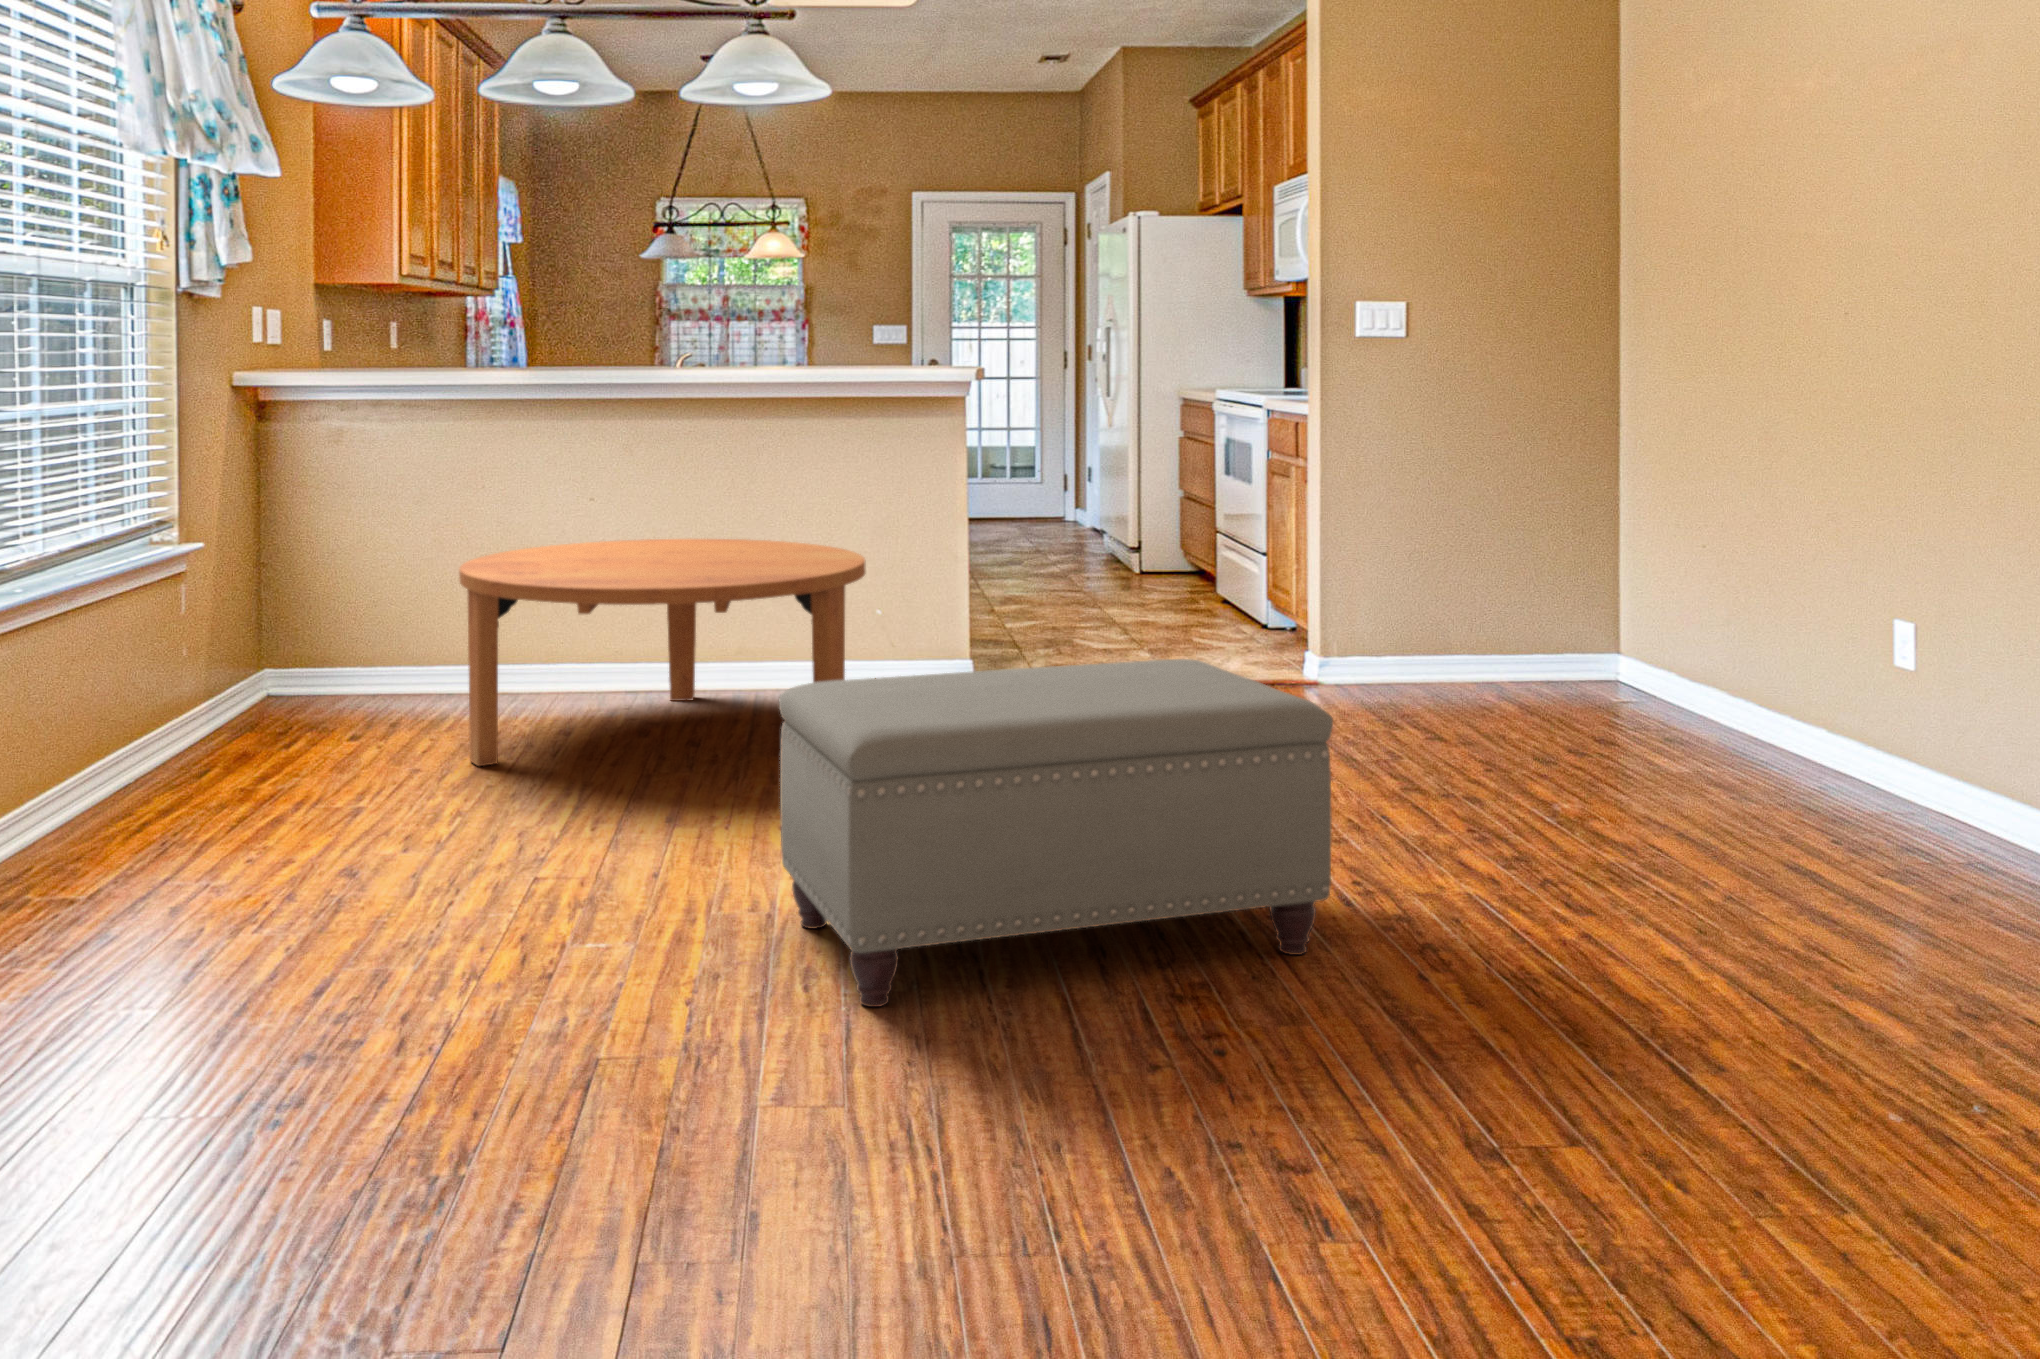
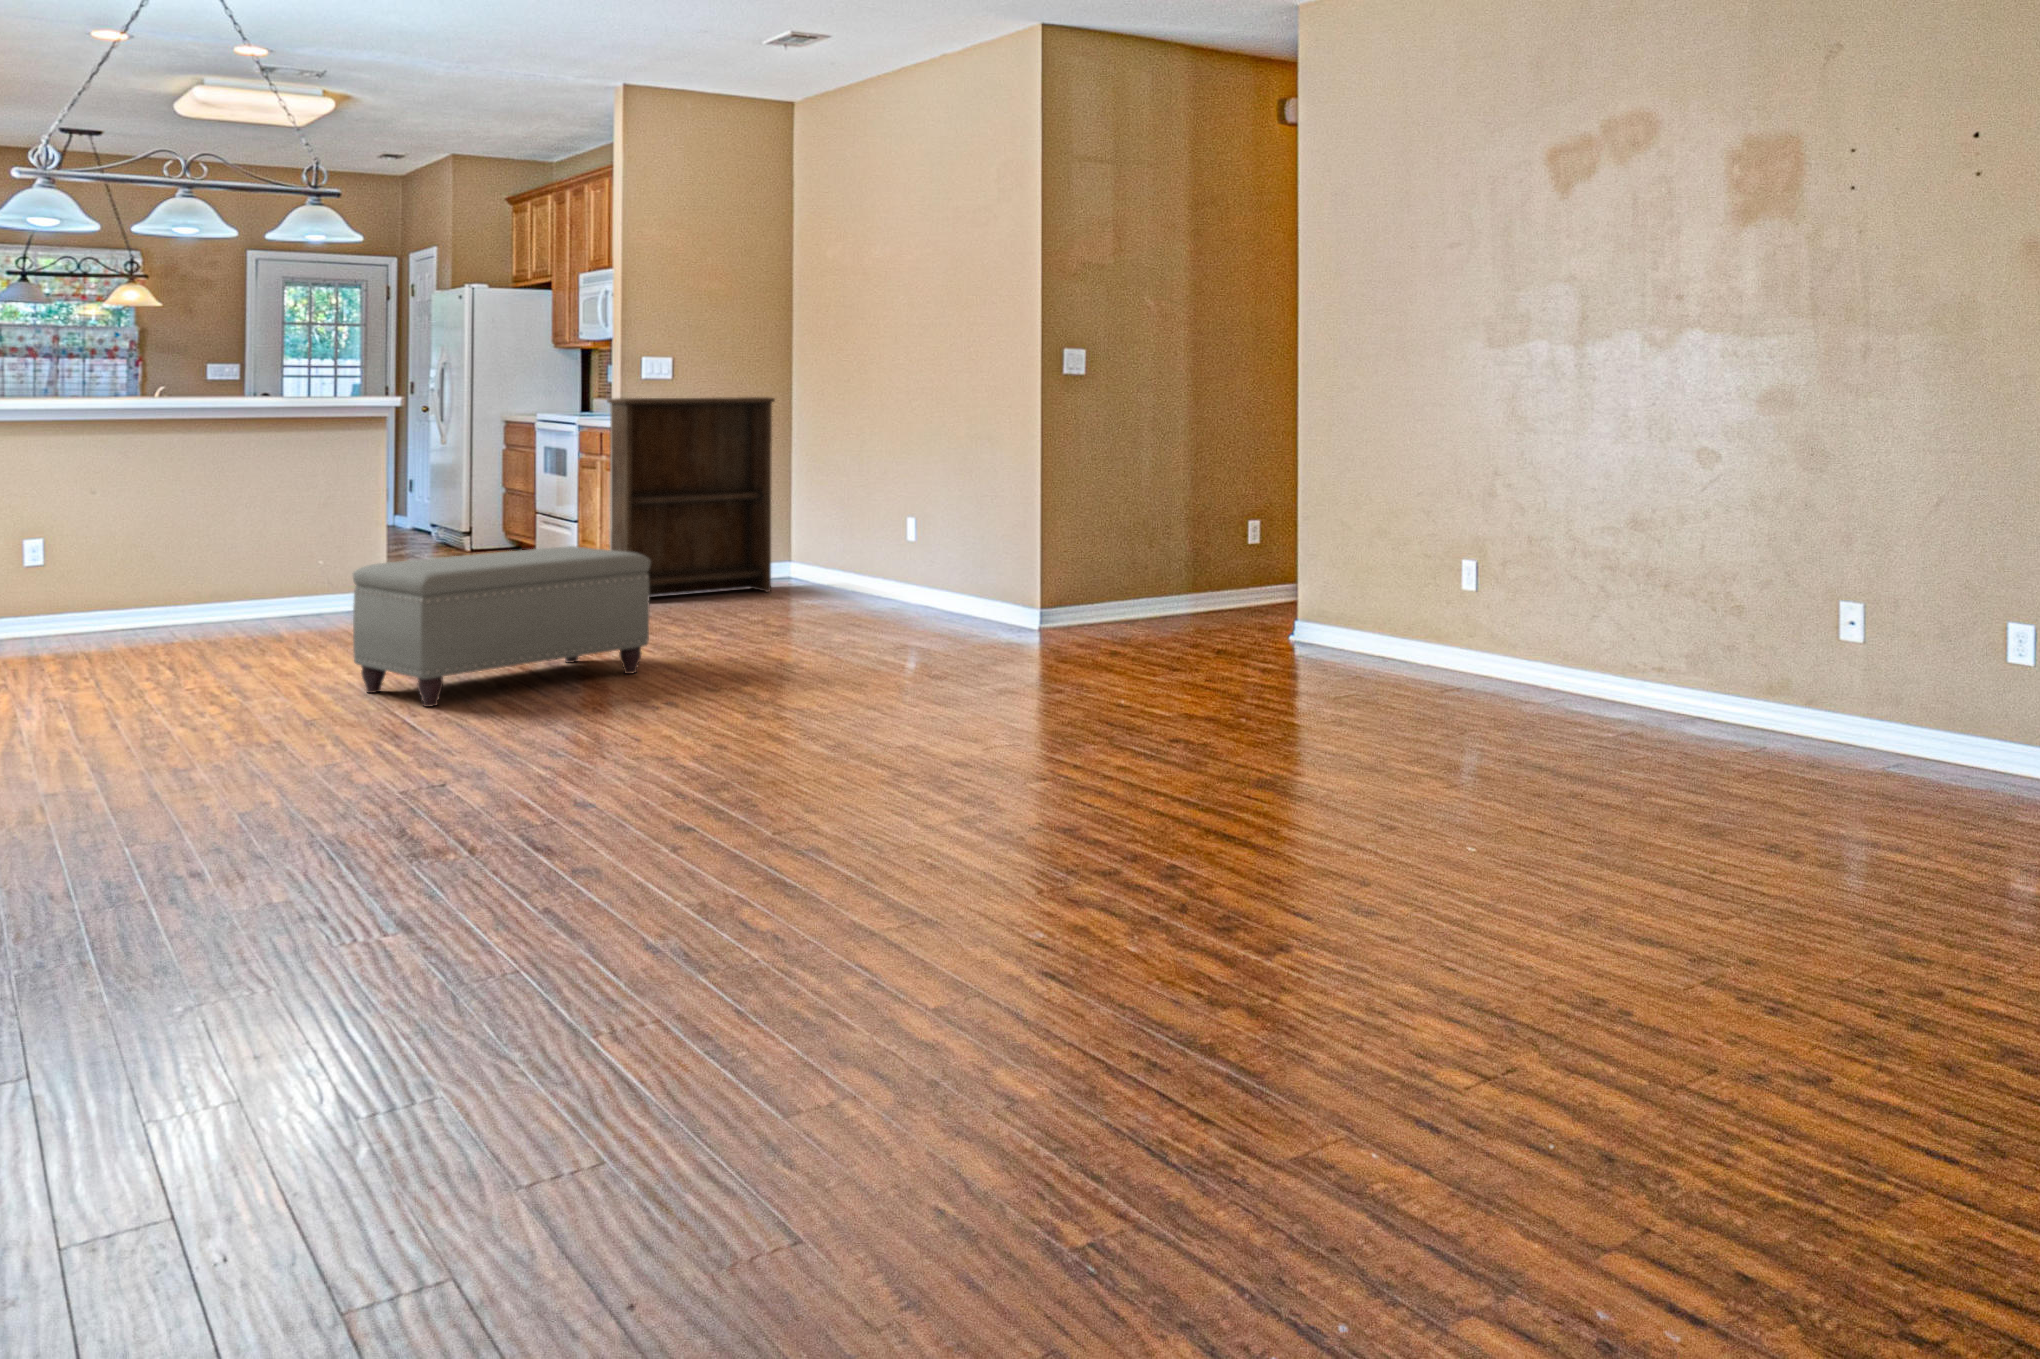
bookshelf: none [1294,368,1589,718] -> present [607,397,775,596]
coffee table: present [459,539,865,766] -> none [23,516,335,668]

